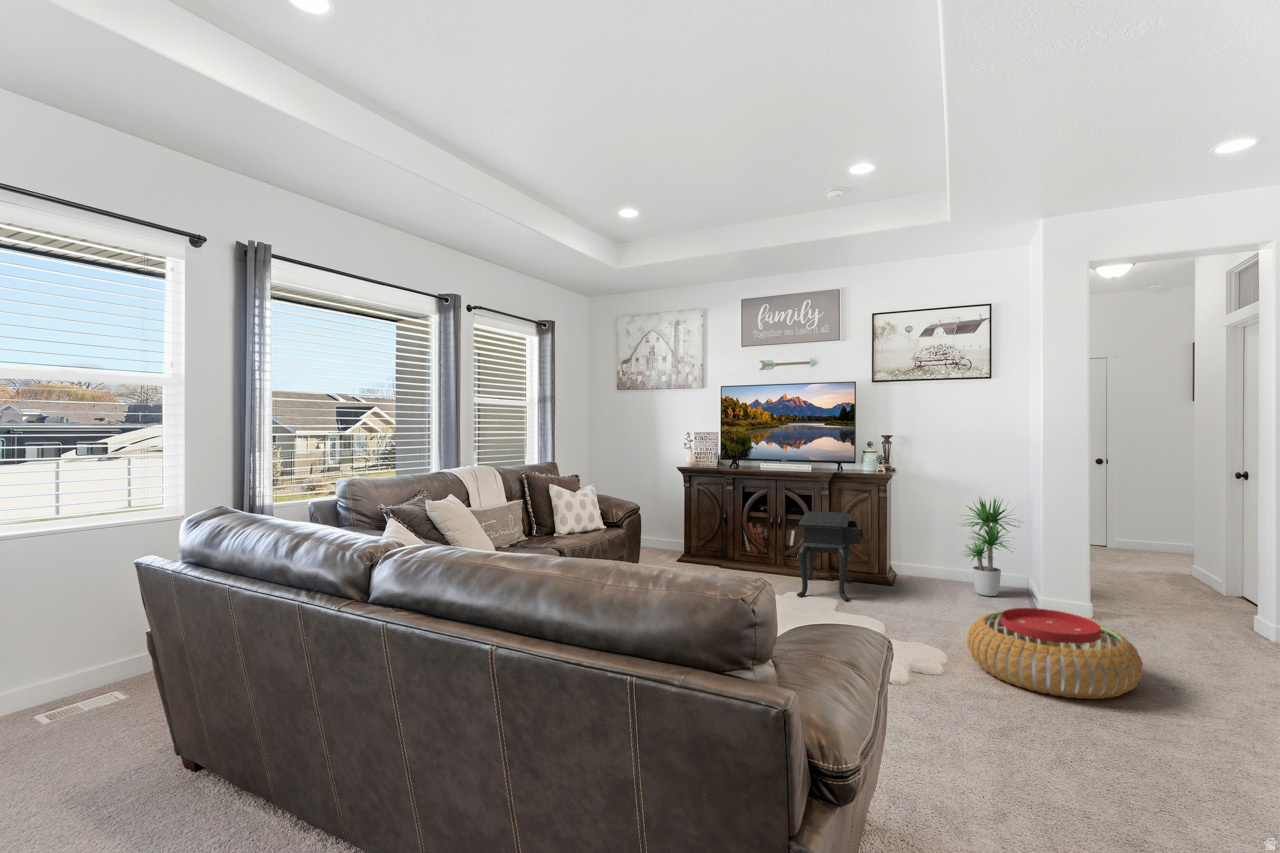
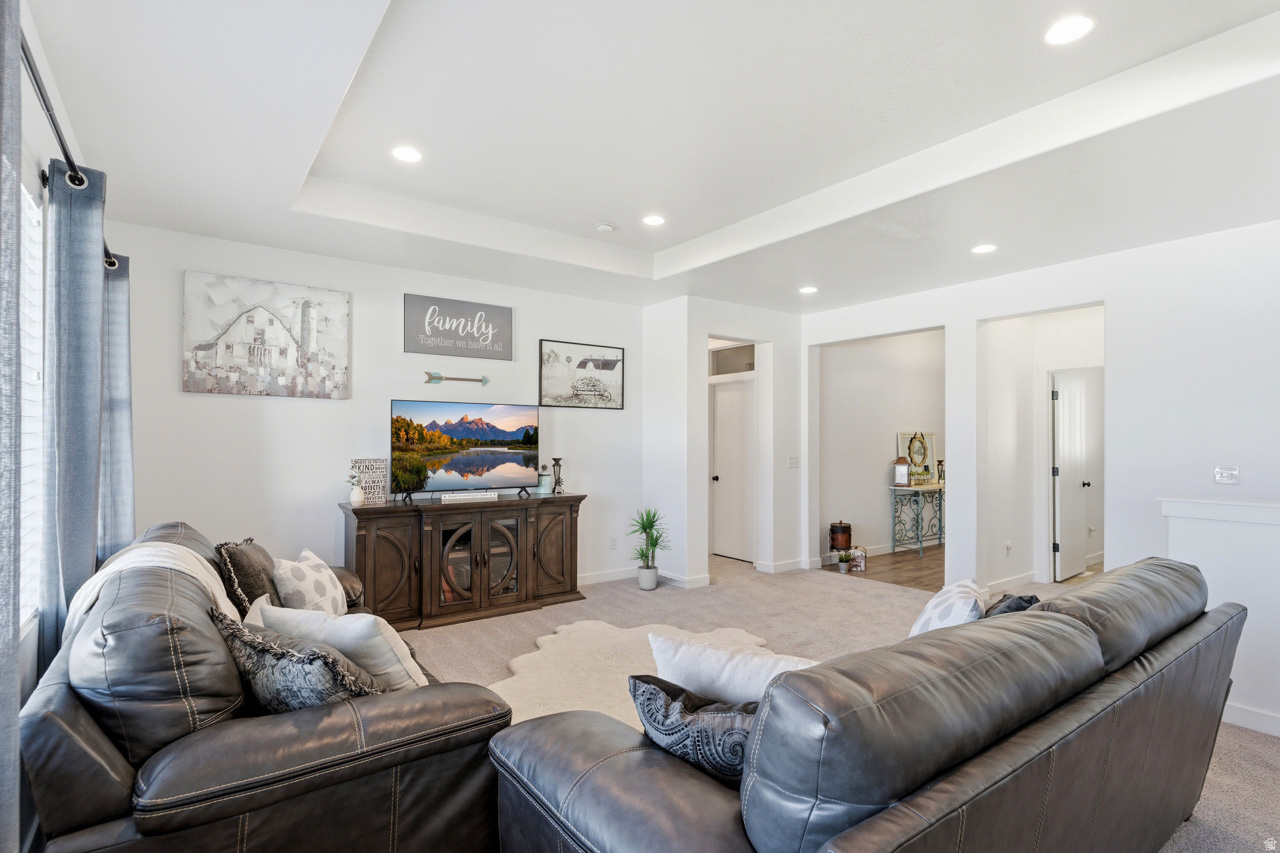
side table: present [797,511,864,601] -> none [526,539,615,632]
pouf: present [967,608,1143,699] -> none [757,578,859,633]

